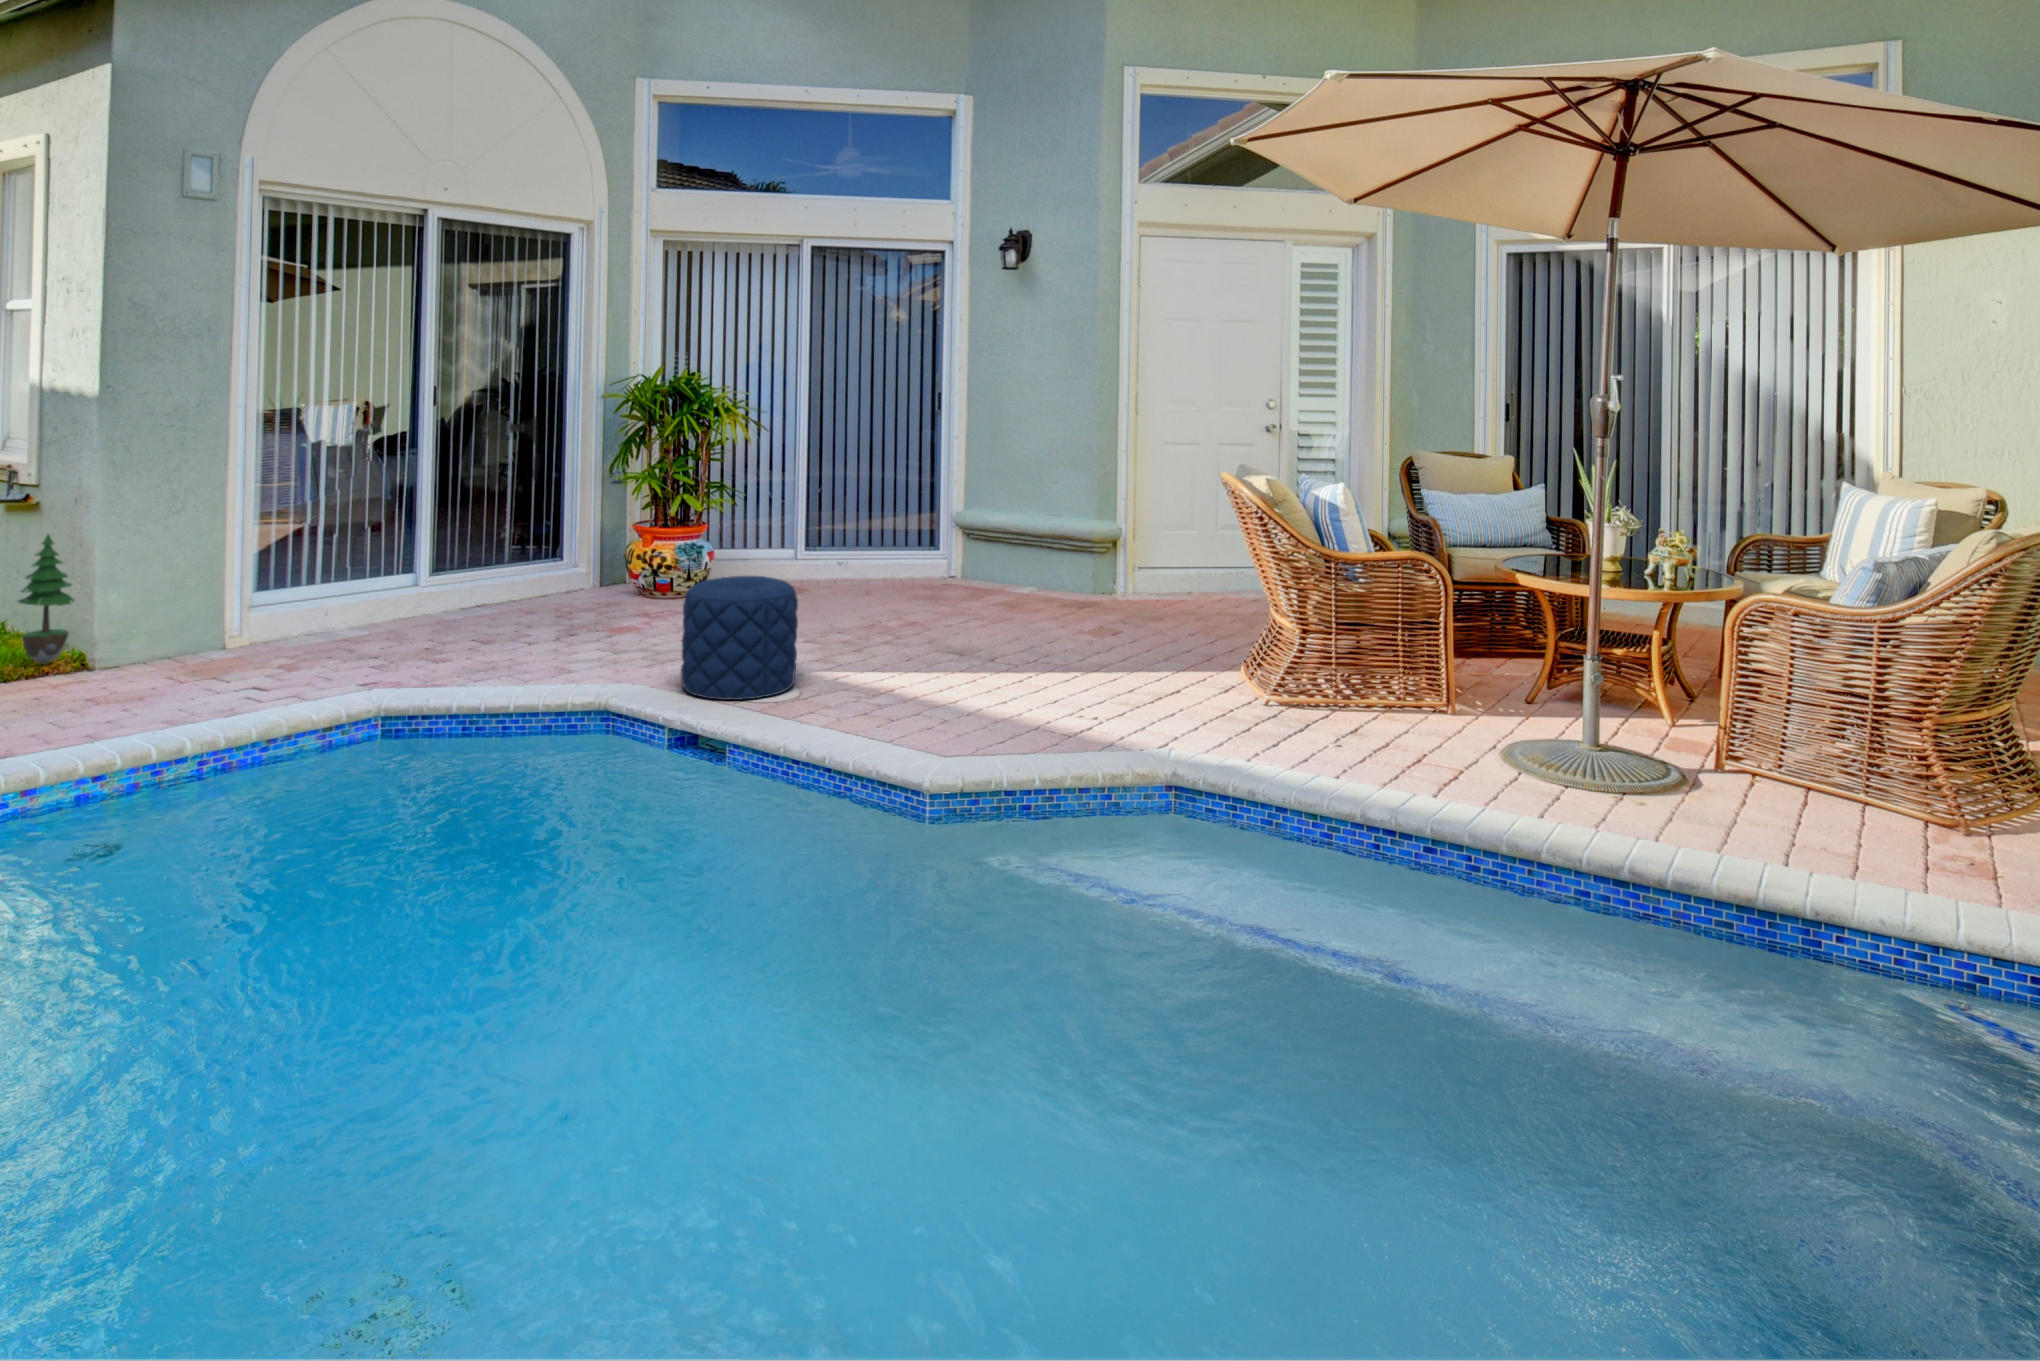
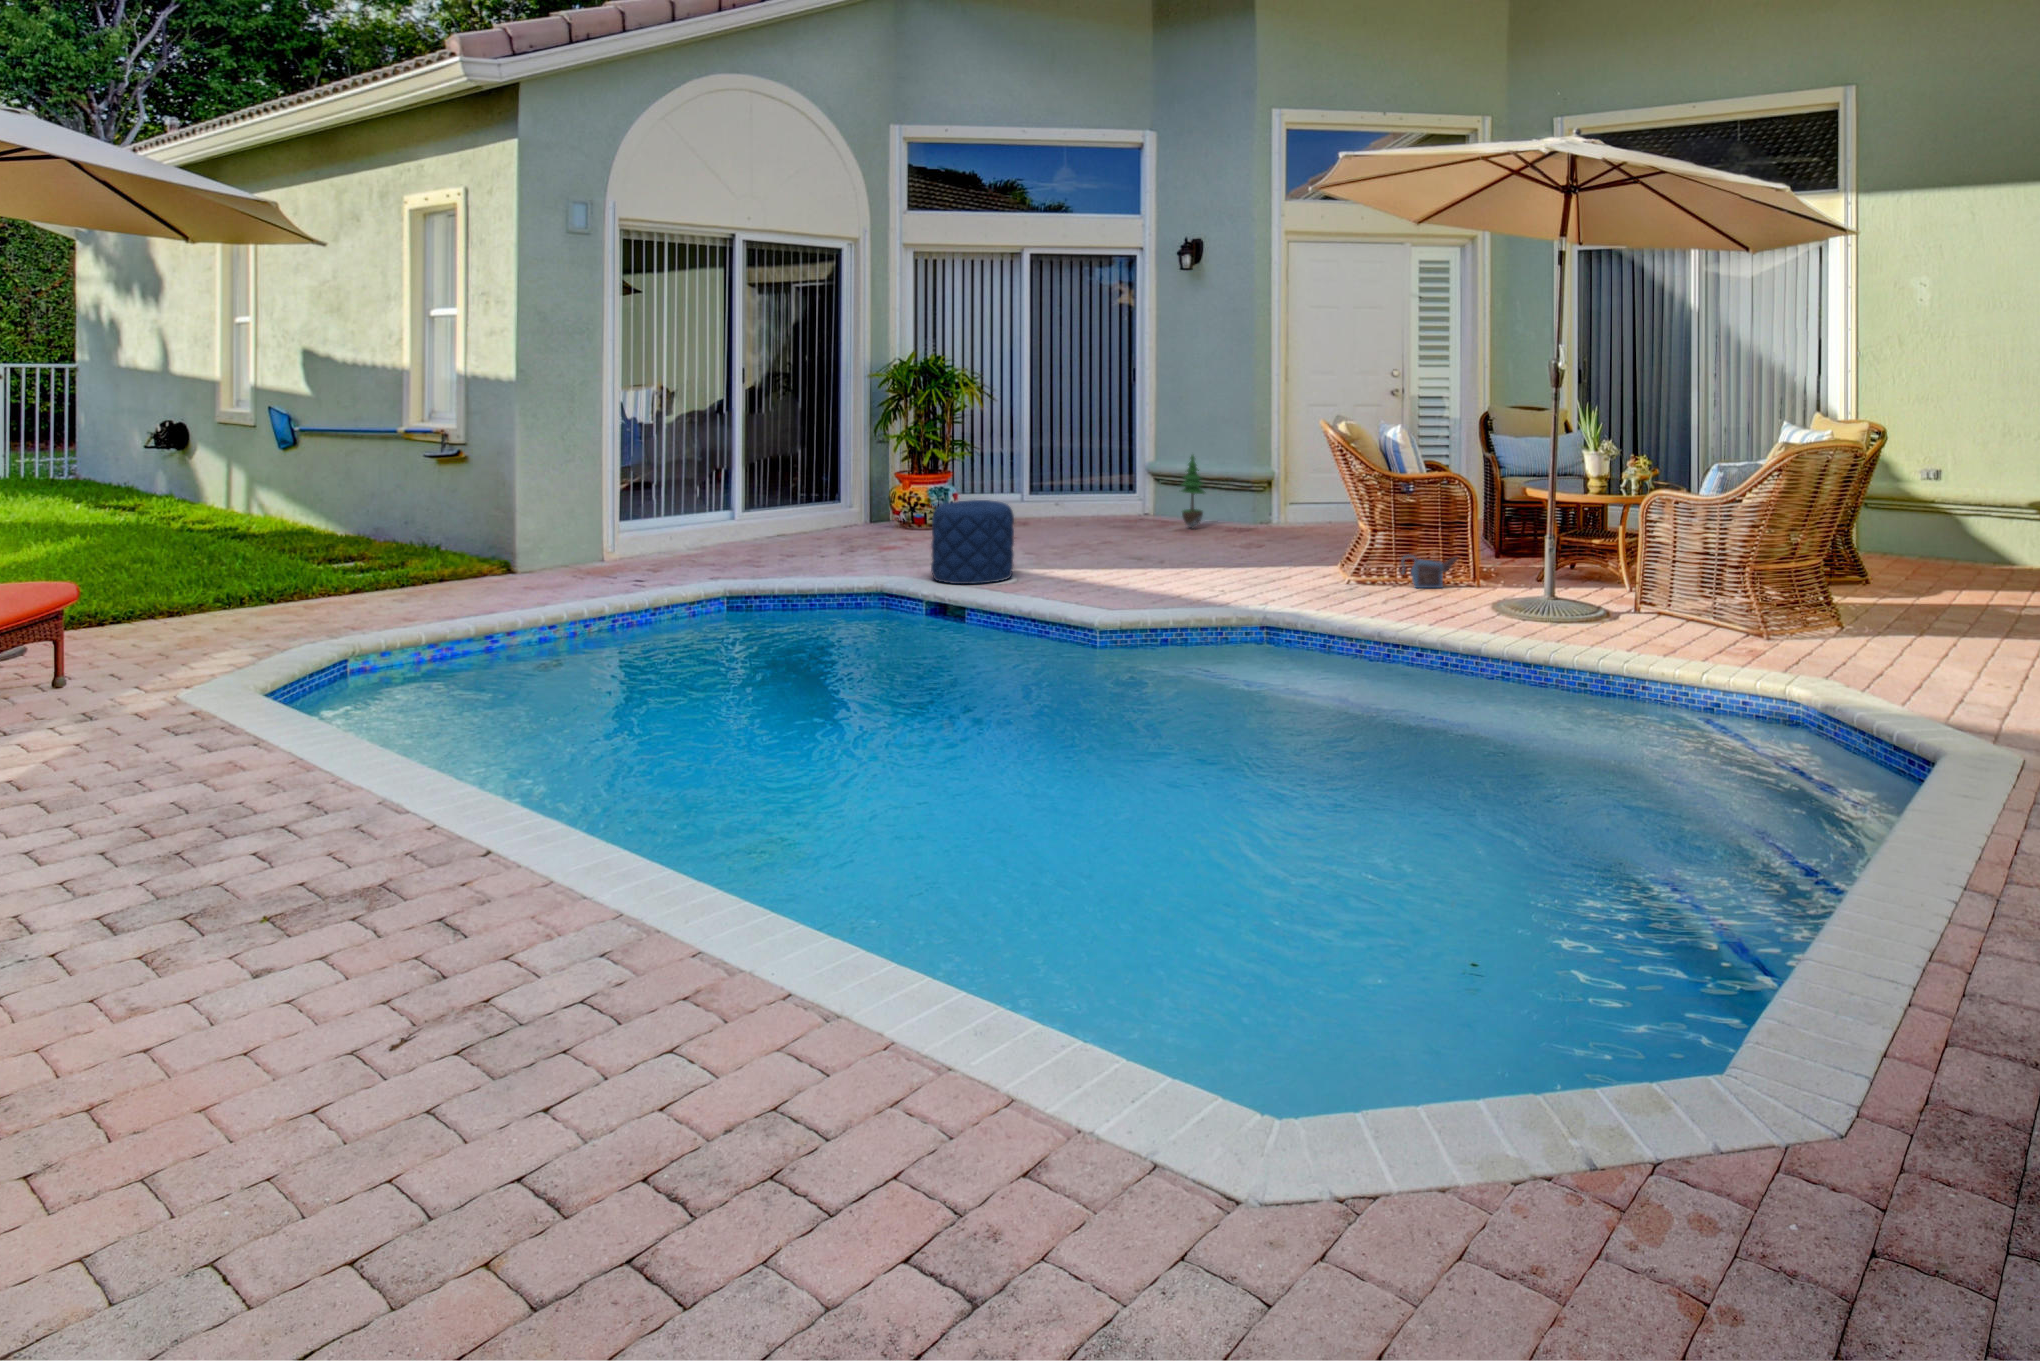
potted tree: present [18,535,74,665] -> present [1182,455,1204,528]
watering can: none [1343,664,1424,712] -> present [1401,555,1458,588]

